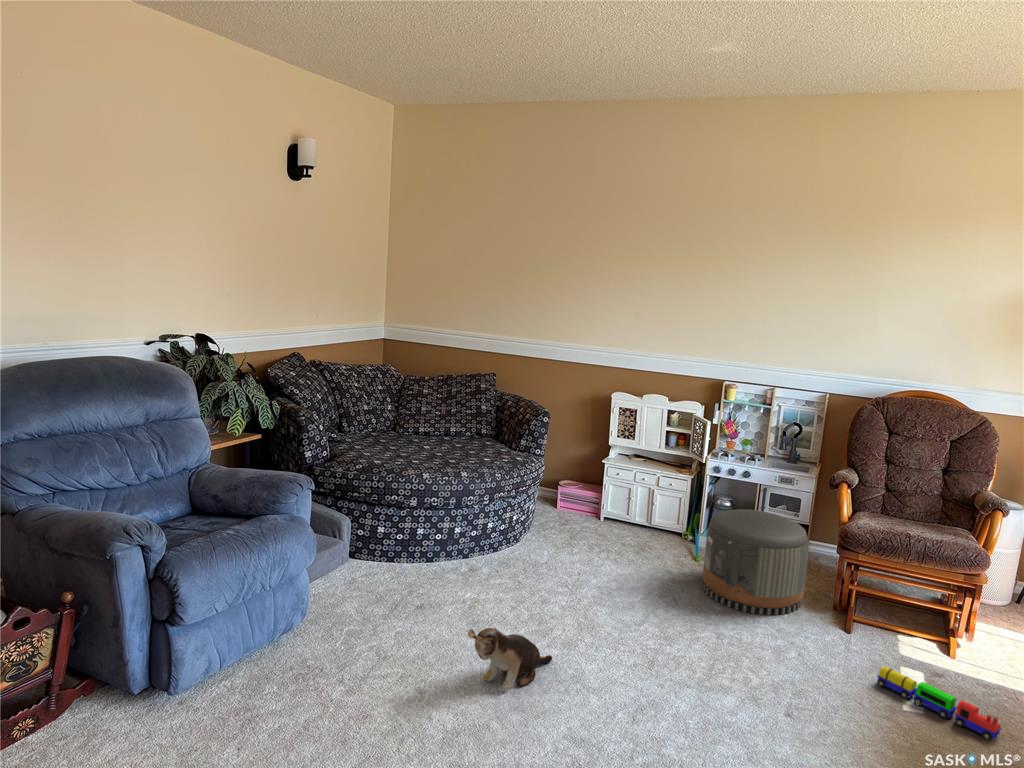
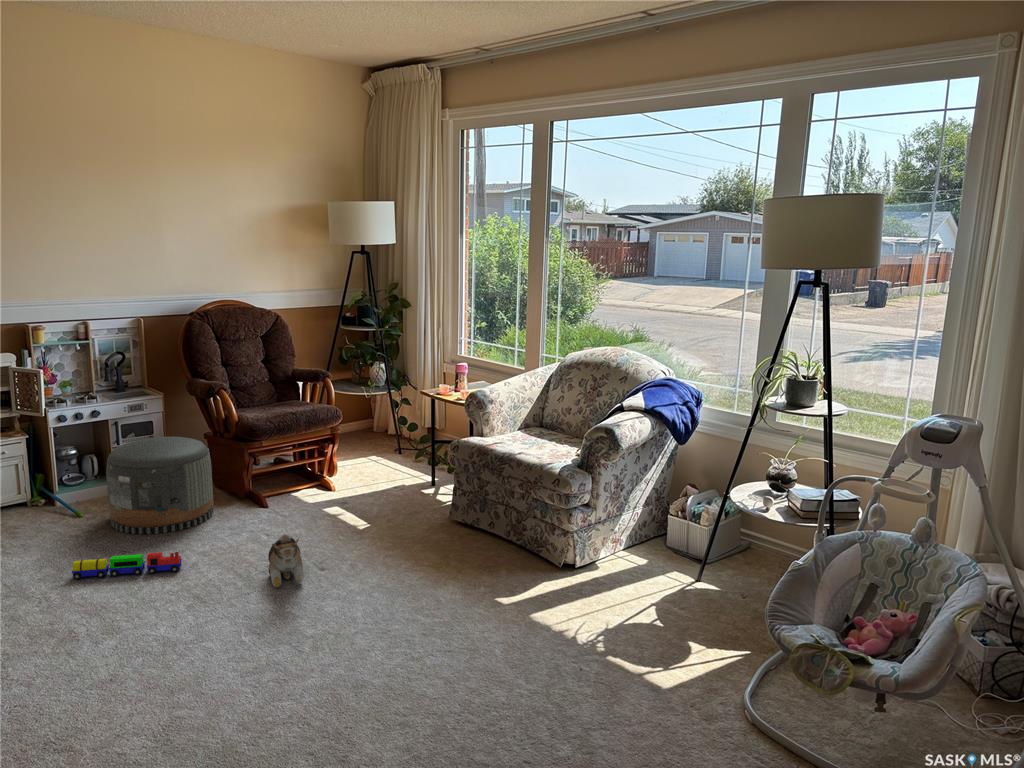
plush toy: present [468,628,552,690] -> present [268,535,303,588]
toy train: present [877,666,1001,740] -> present [72,552,182,580]

